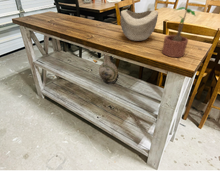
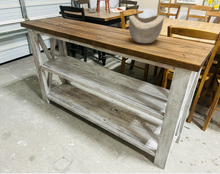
potted plant: present [162,7,195,57] -> none [168,12,201,57]
decorative vase: present [99,50,119,84] -> none [106,47,126,87]

